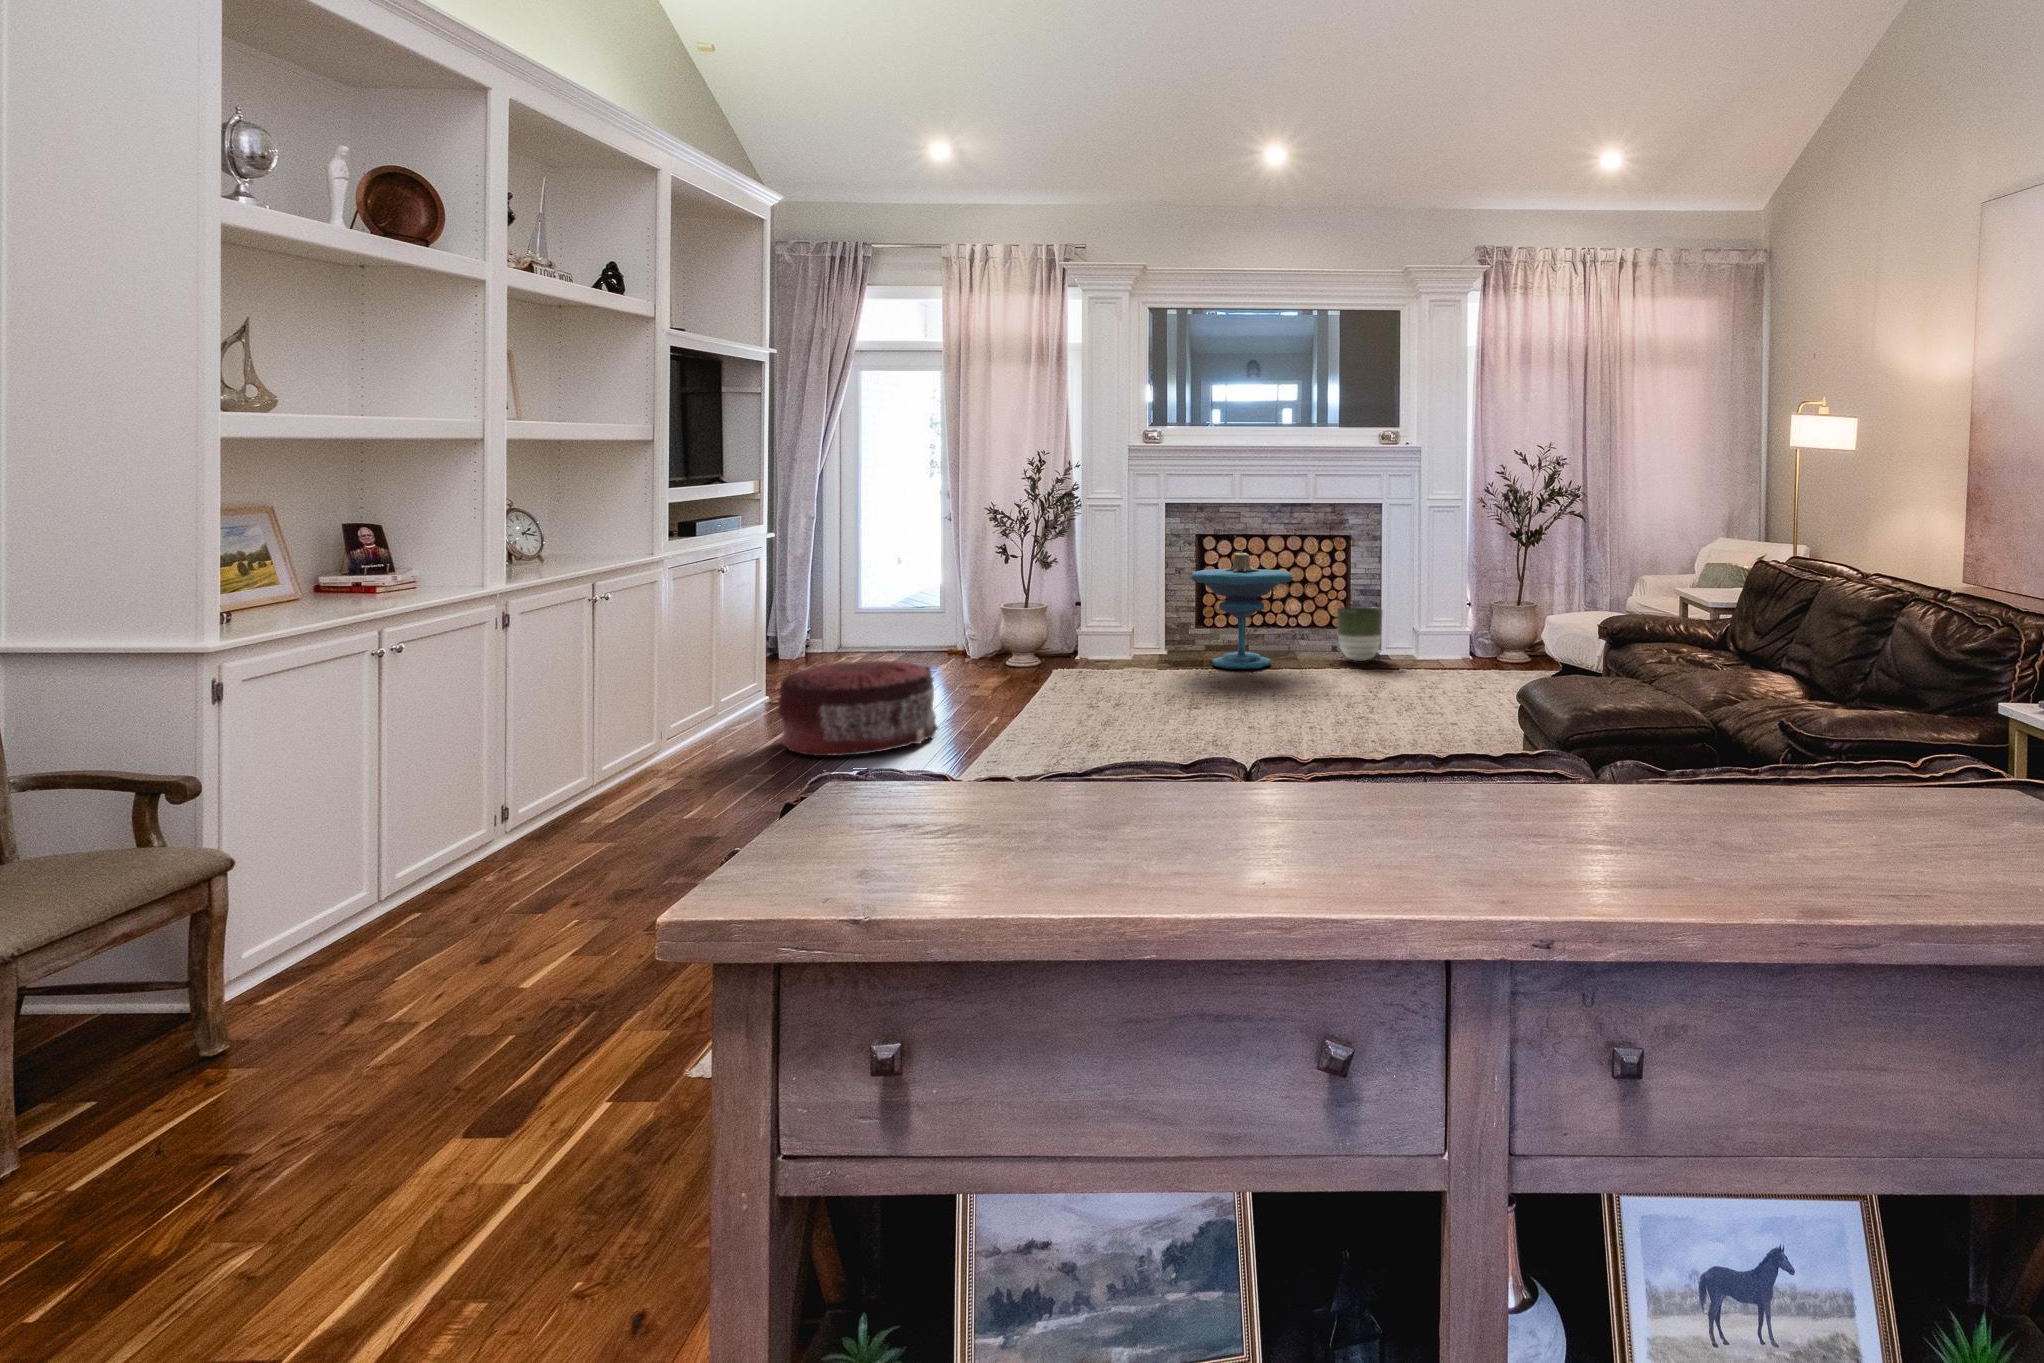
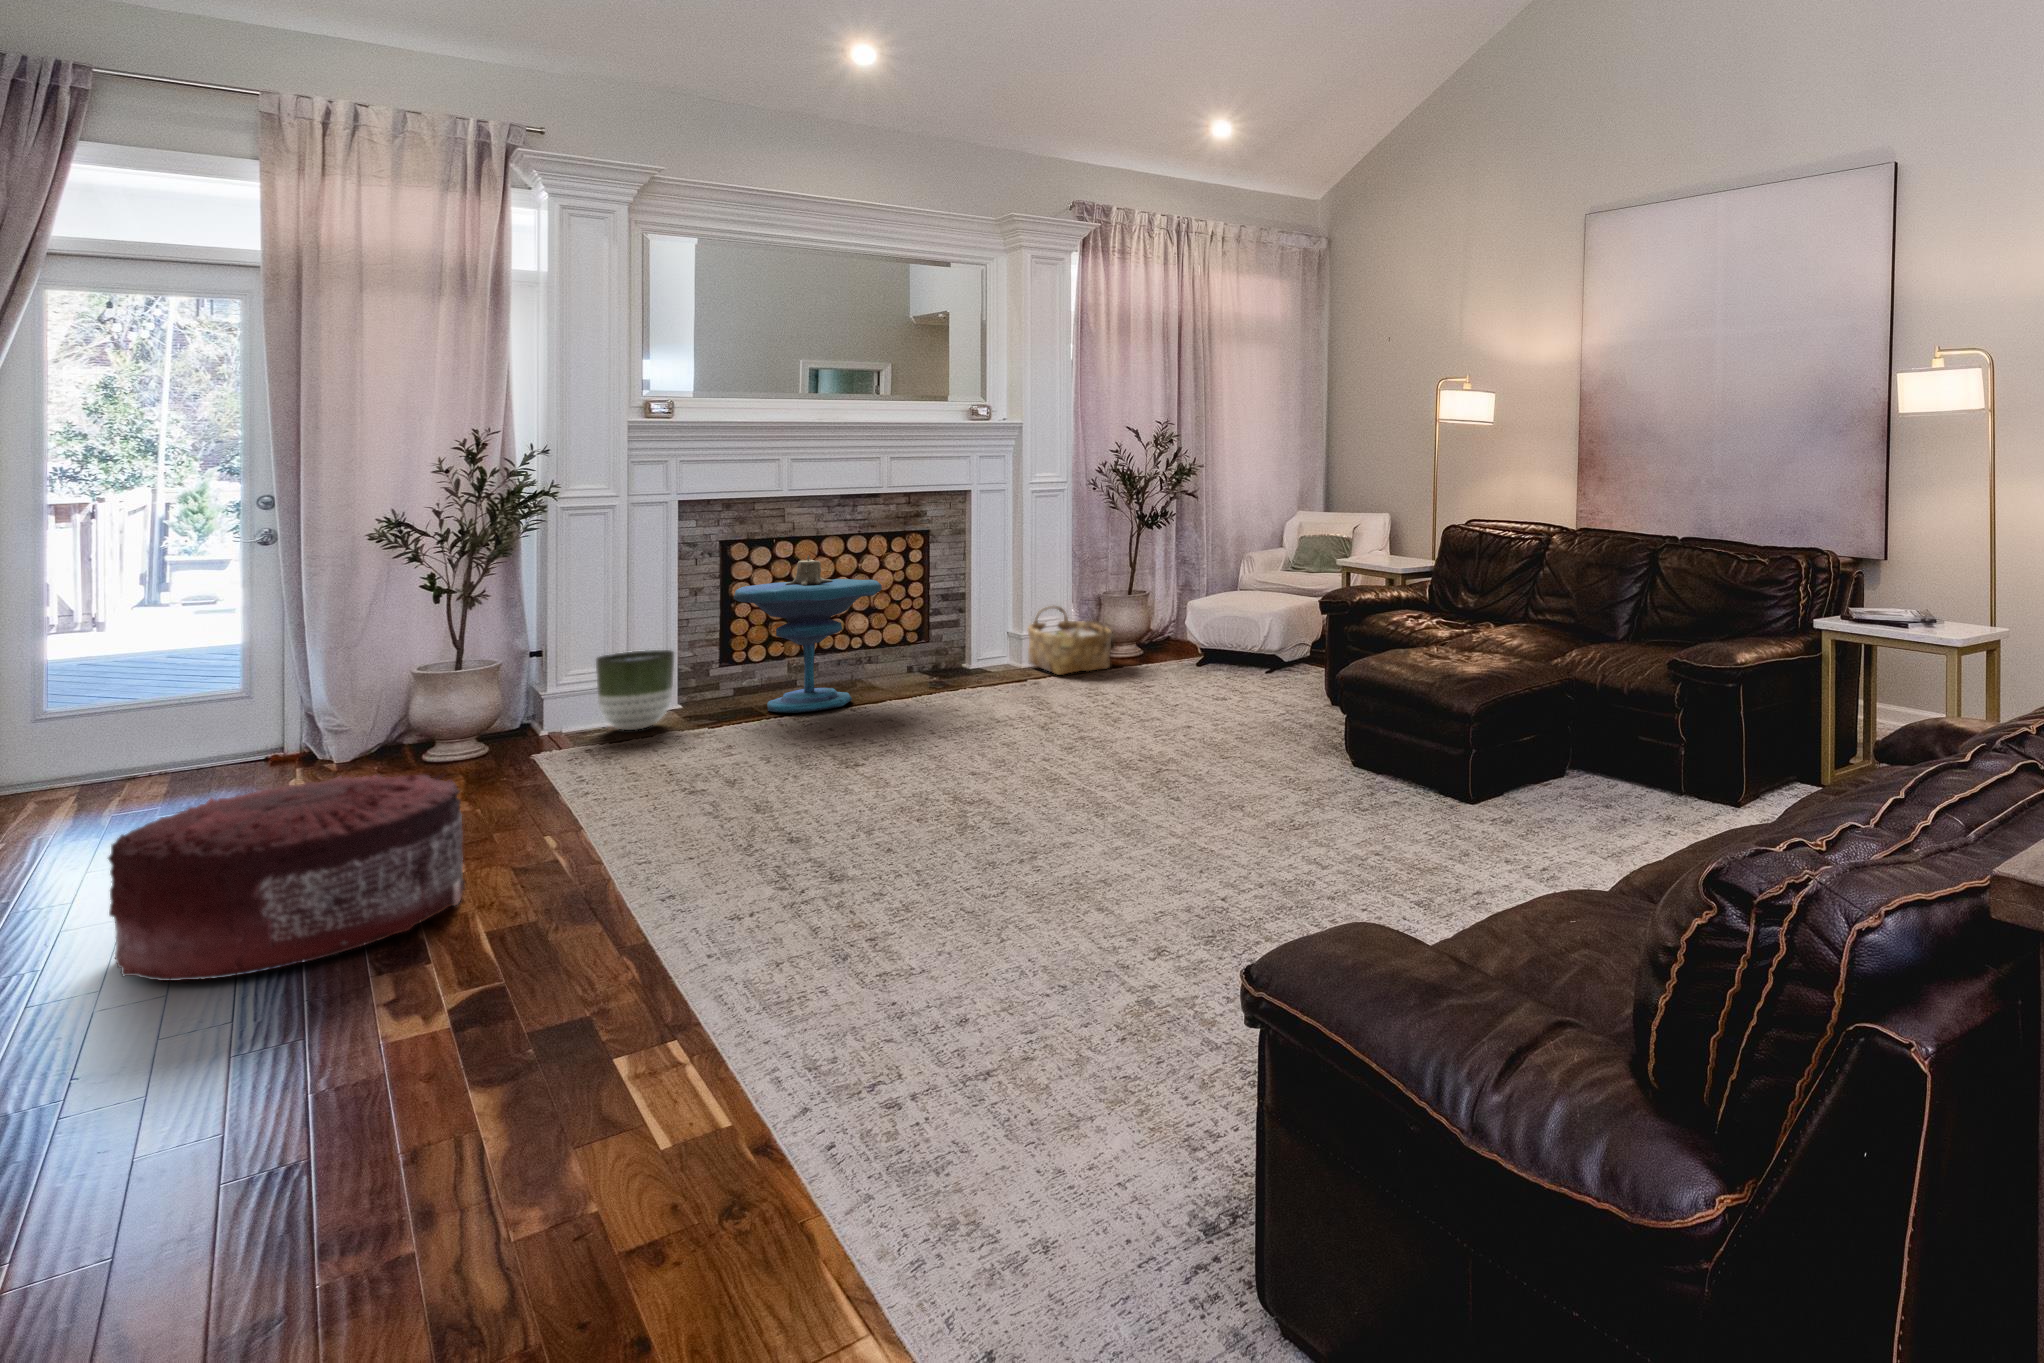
planter: present [1336,607,1383,661] -> present [596,650,674,730]
woven basket: none [1424,608,1490,669] -> present [1028,606,1112,675]

